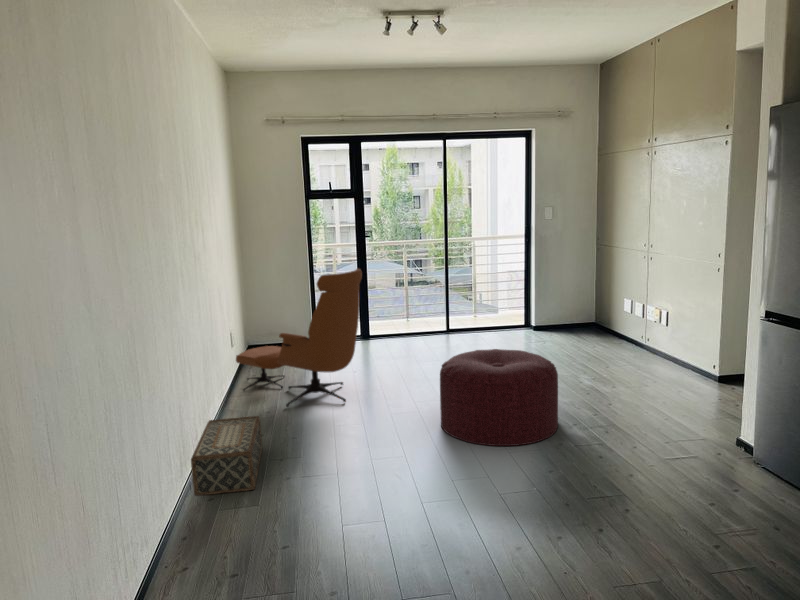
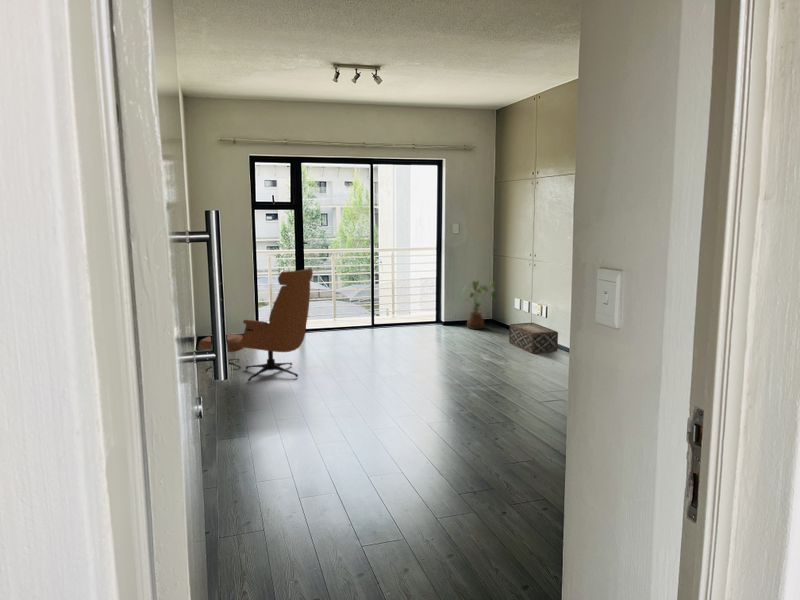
house plant: none [555,276,600,336] -> present [462,281,496,329]
ottoman: present [440,349,558,446] -> none [378,332,468,402]
woven basket: present [191,416,262,496] -> present [509,323,558,353]

